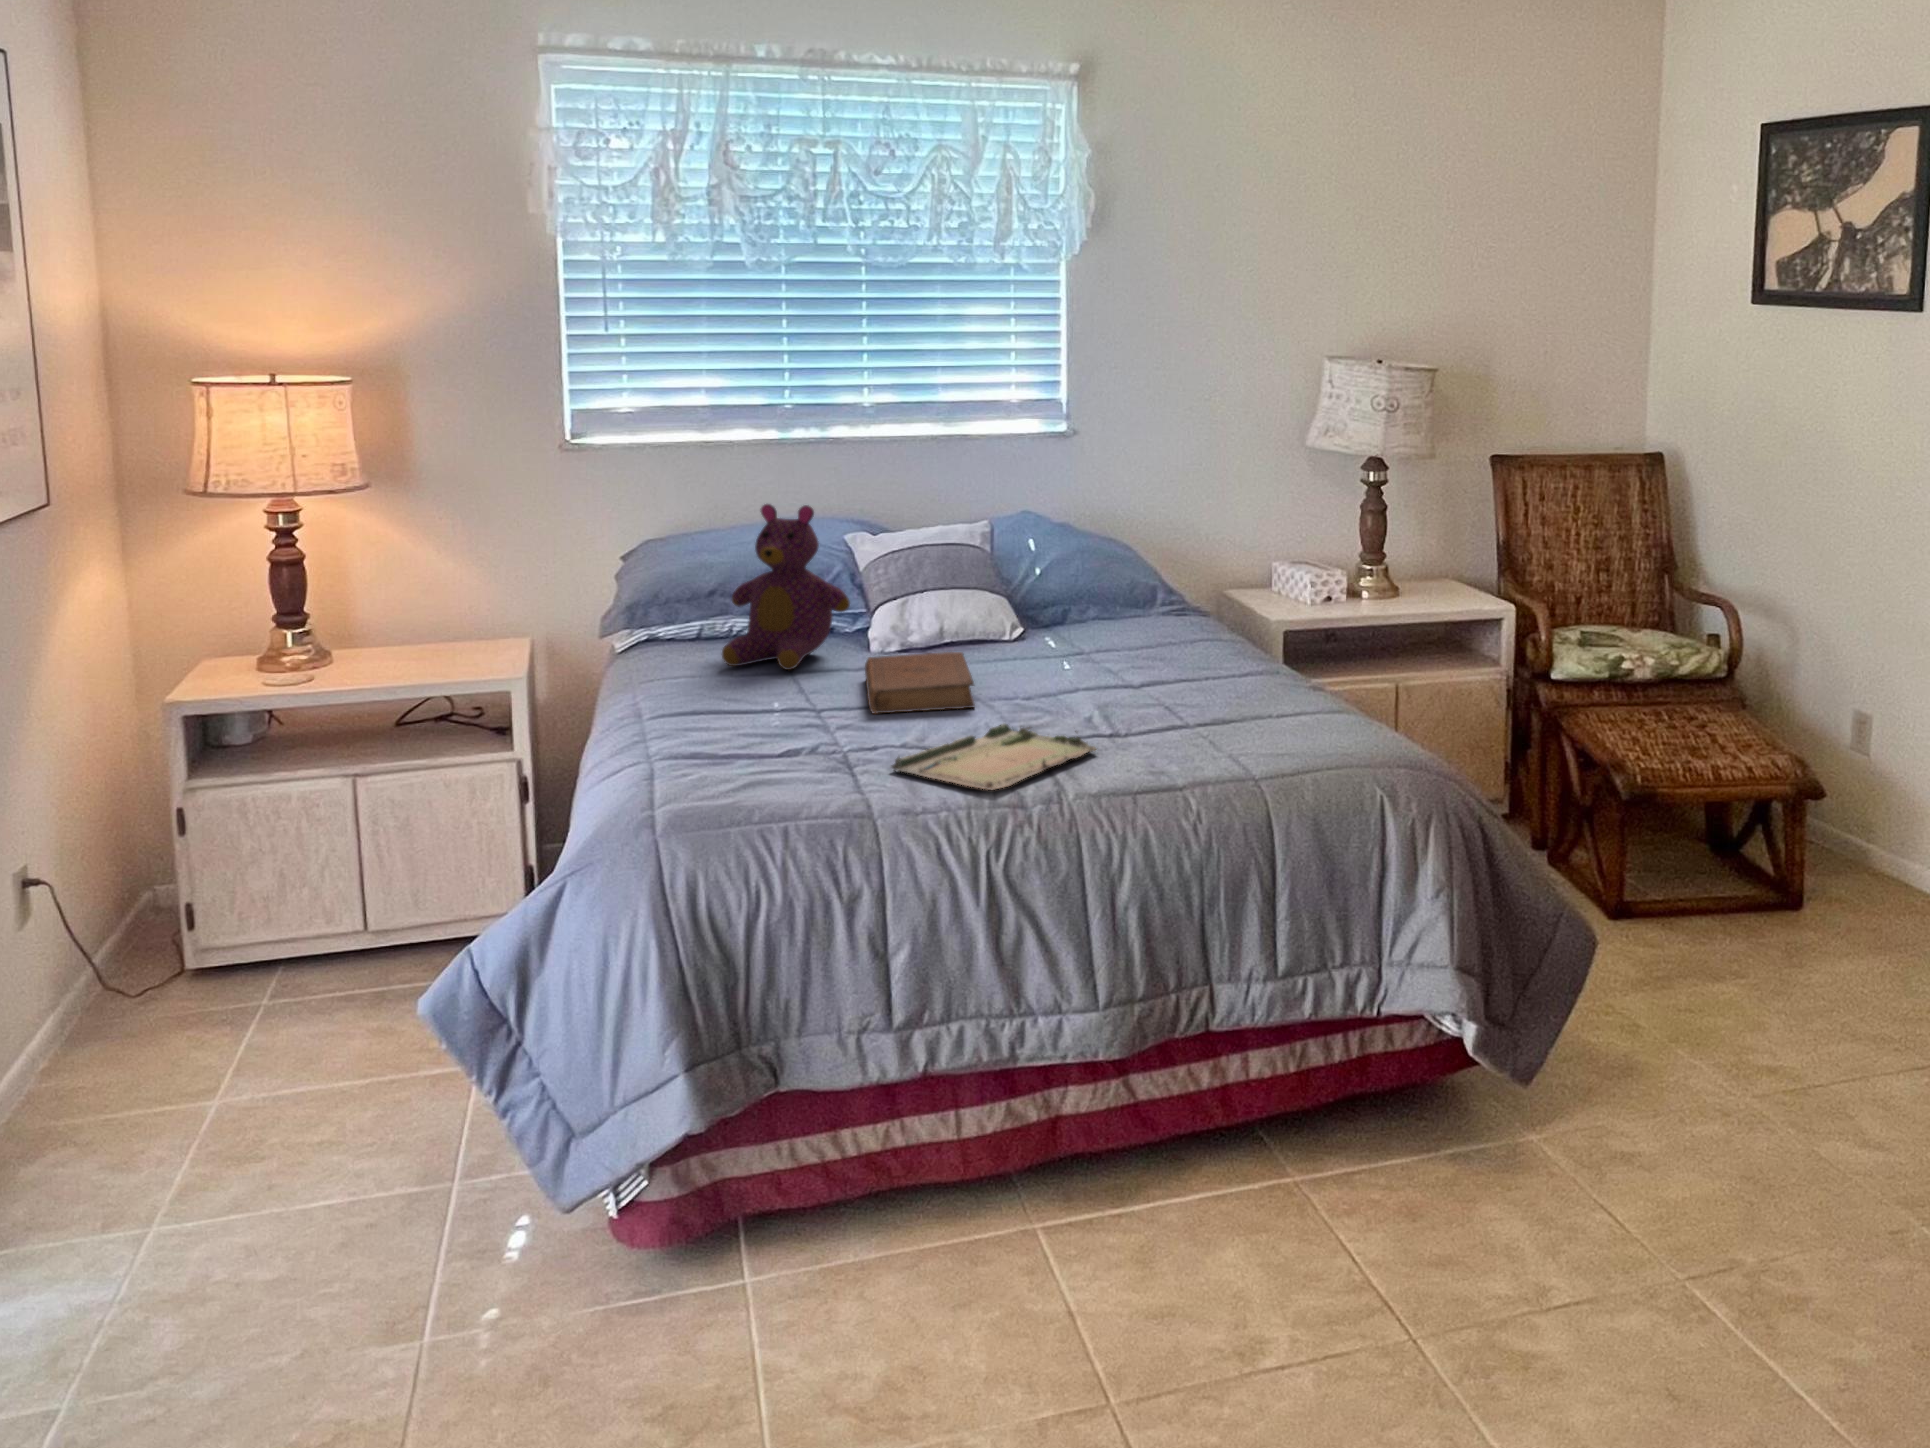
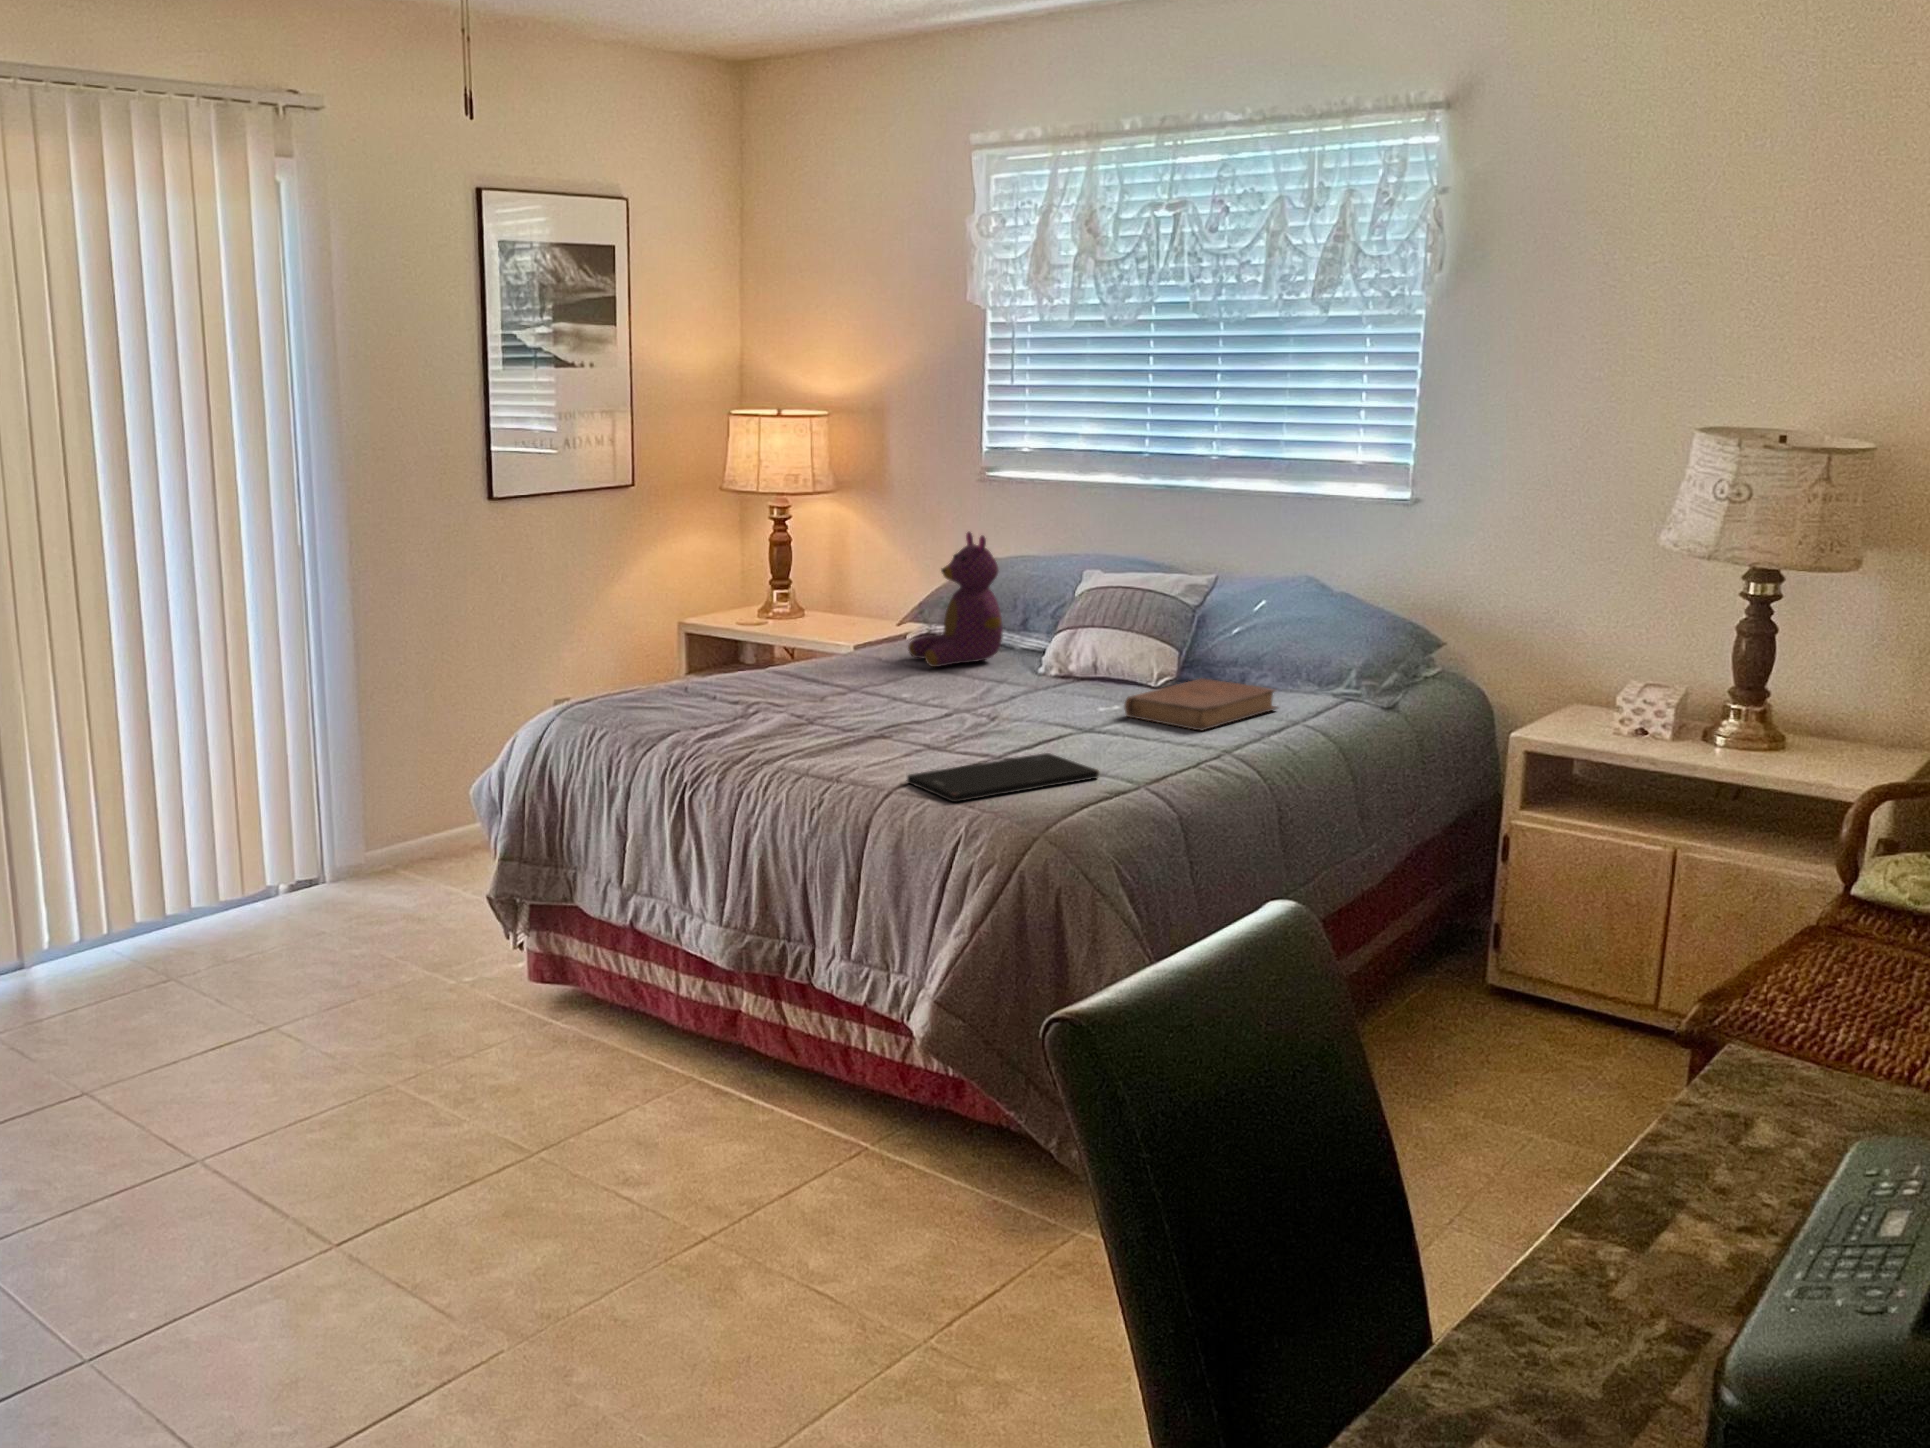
book: present [865,652,975,714] -> present [1124,678,1278,730]
smartphone: none [1211,706,1306,765] -> present [907,753,1099,802]
tray: present [891,723,1096,790] -> none [743,719,894,754]

